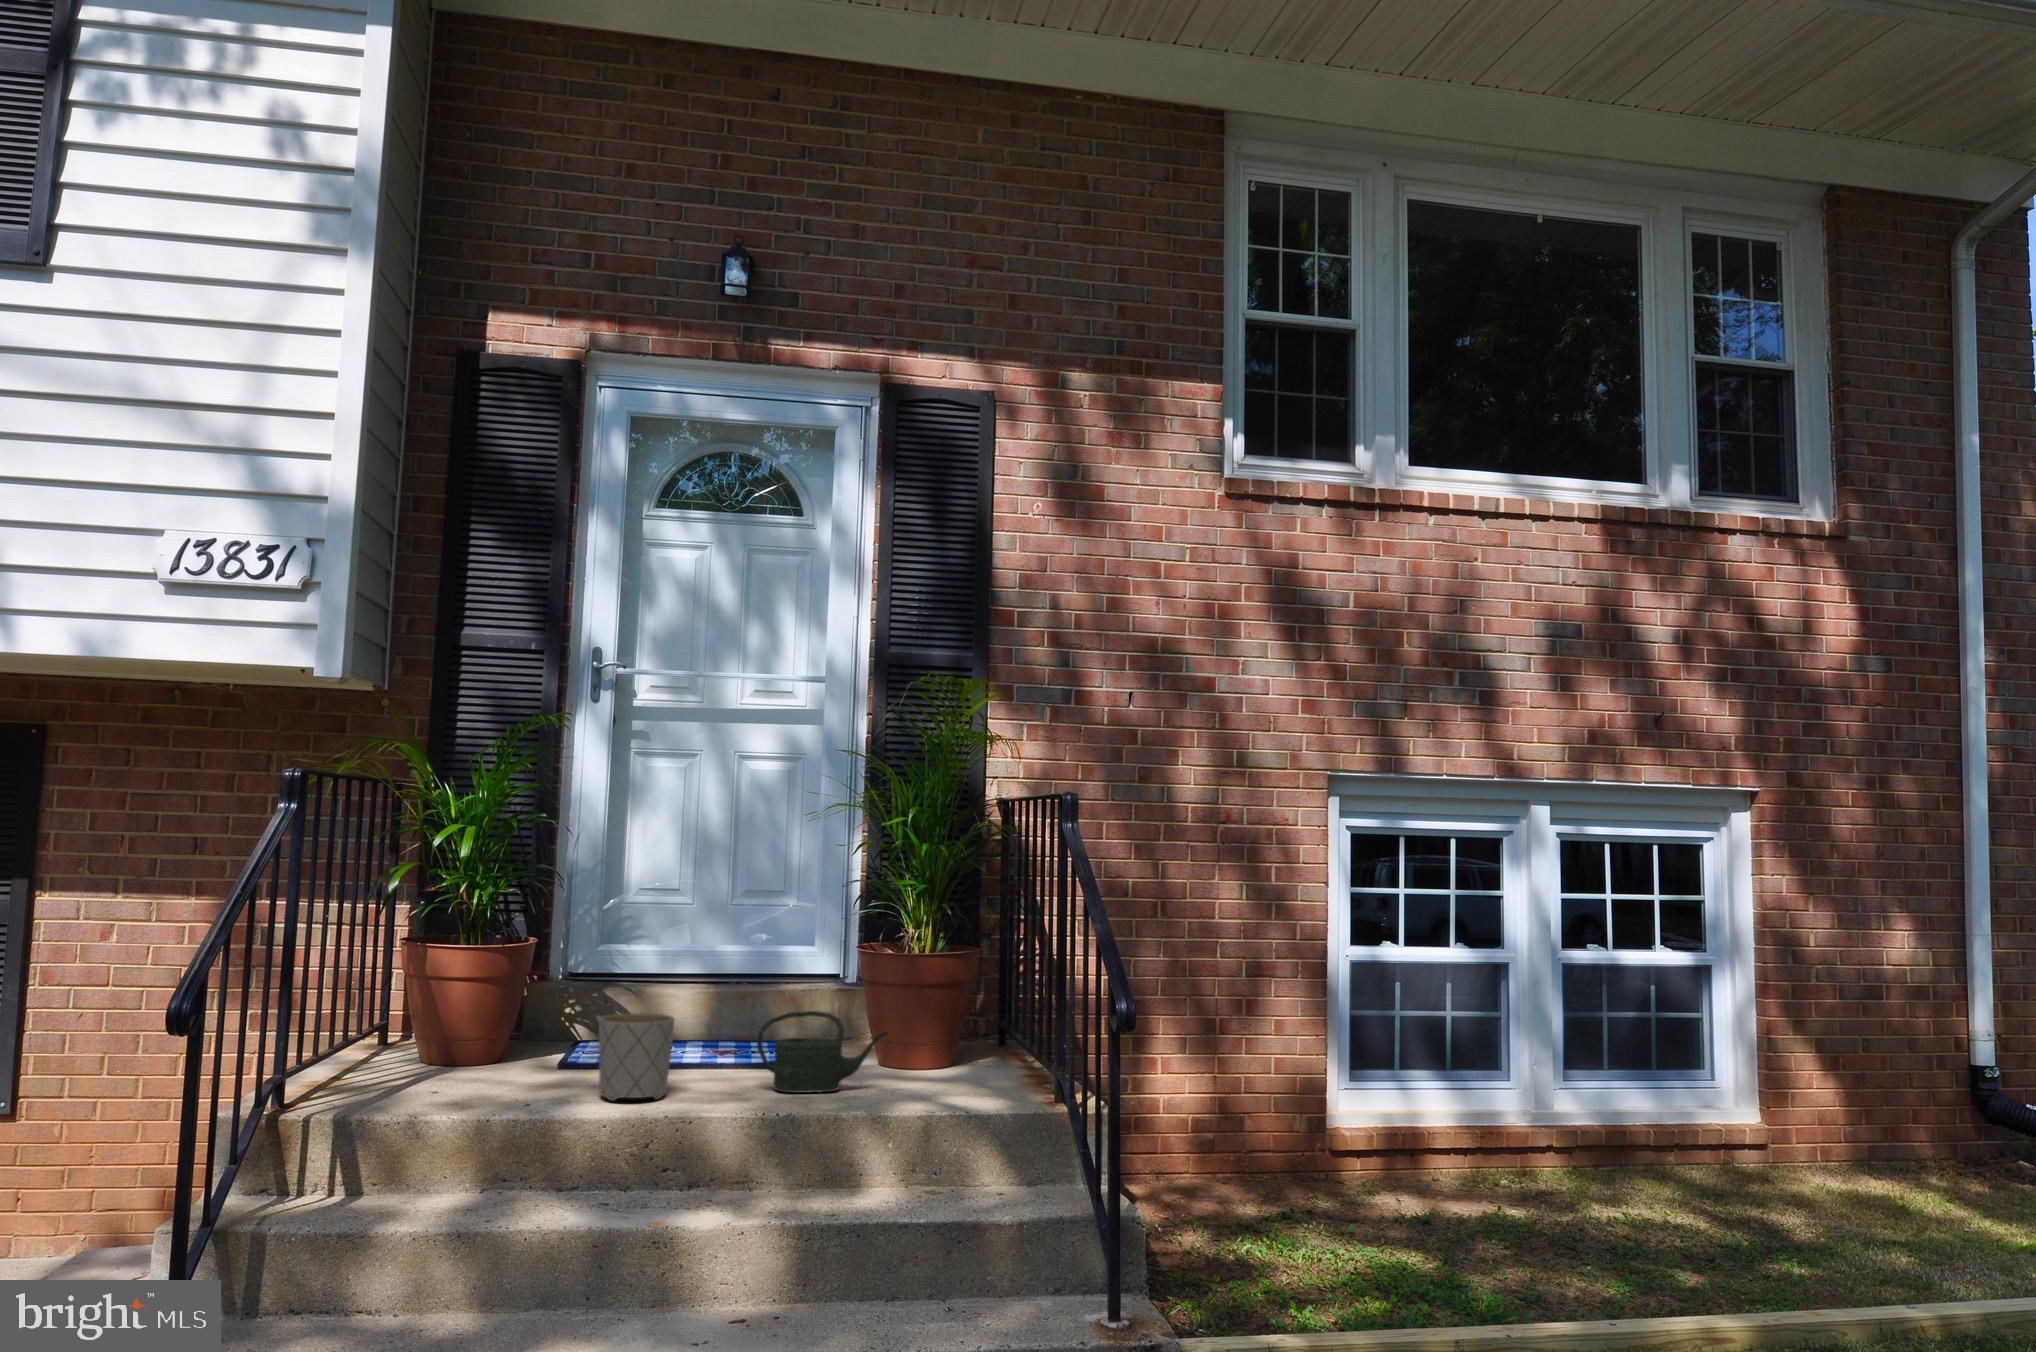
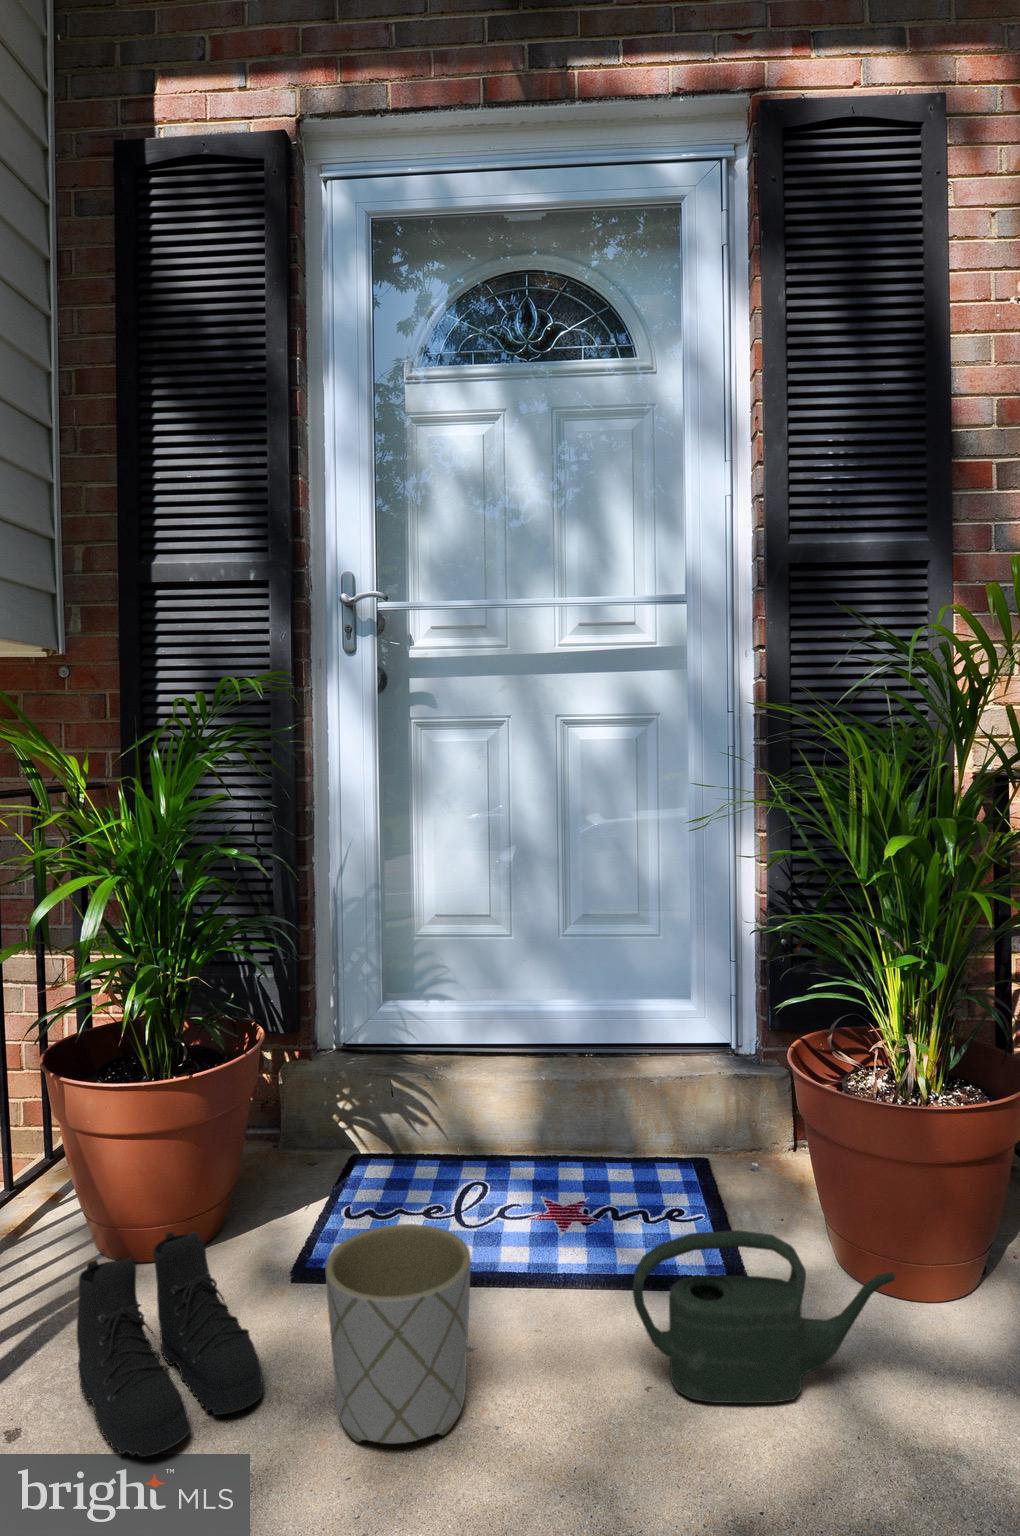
boots: none [452,1019,557,1104] -> present [77,1231,263,1457]

